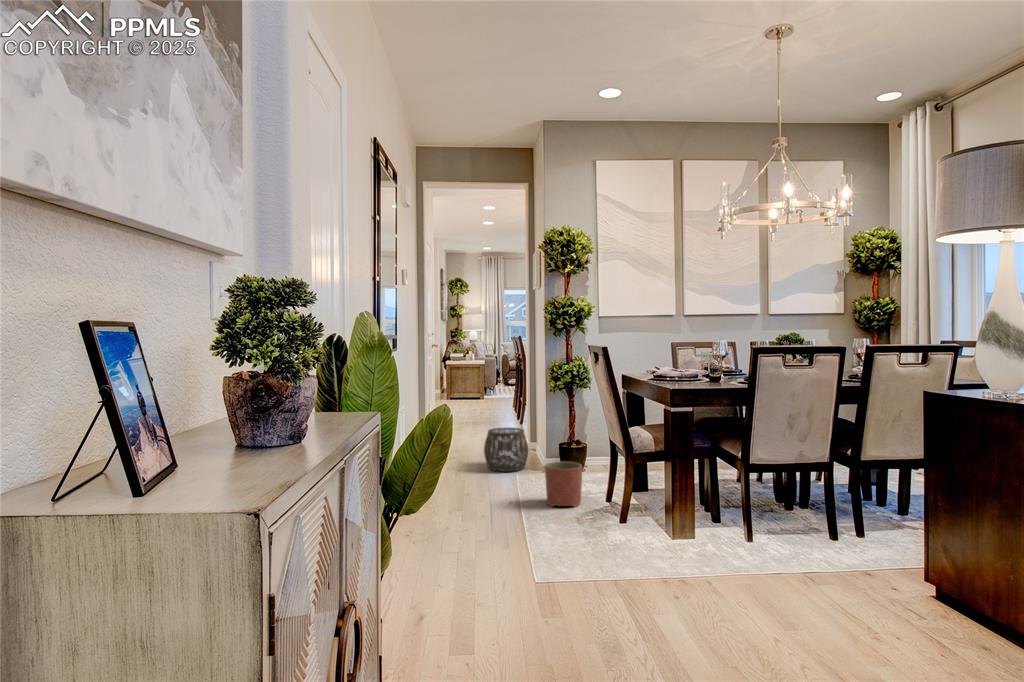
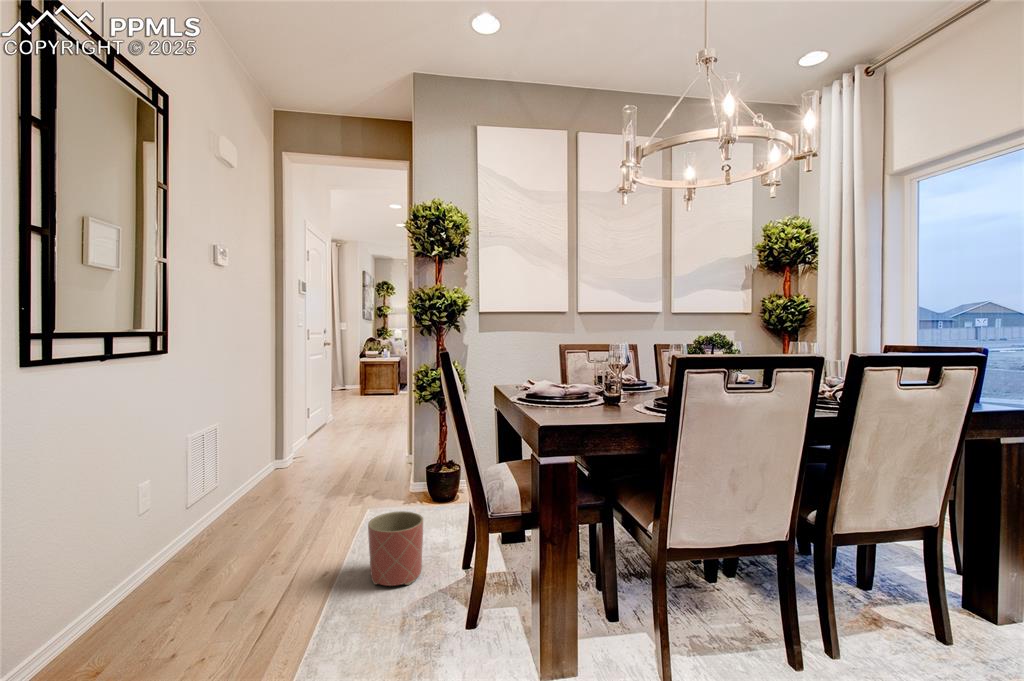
woven basket: present [484,427,528,472] -> none [329,446,388,507]

